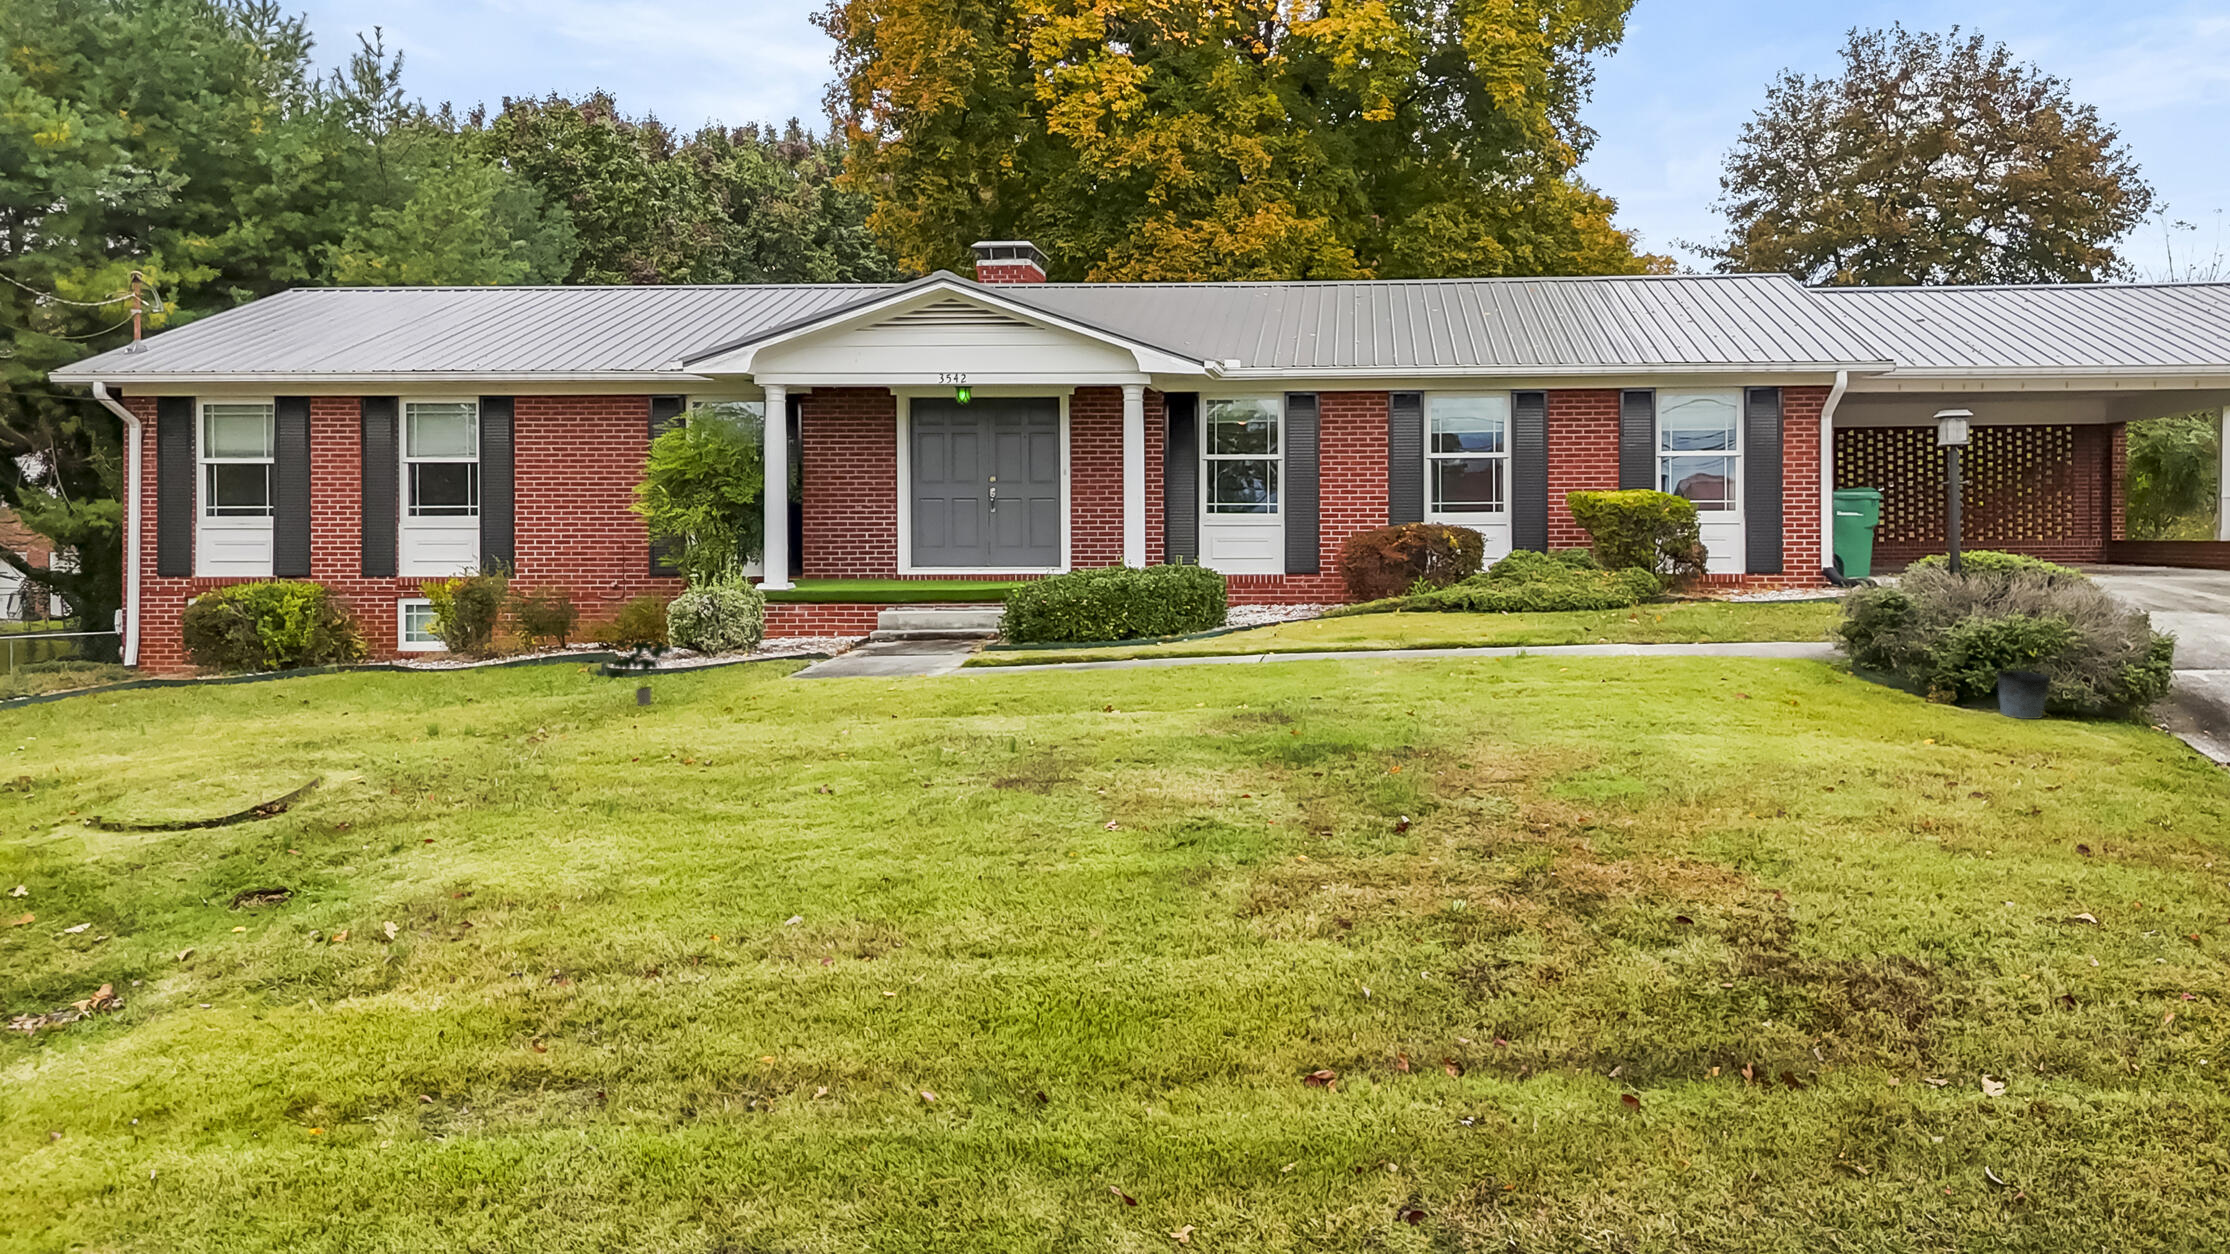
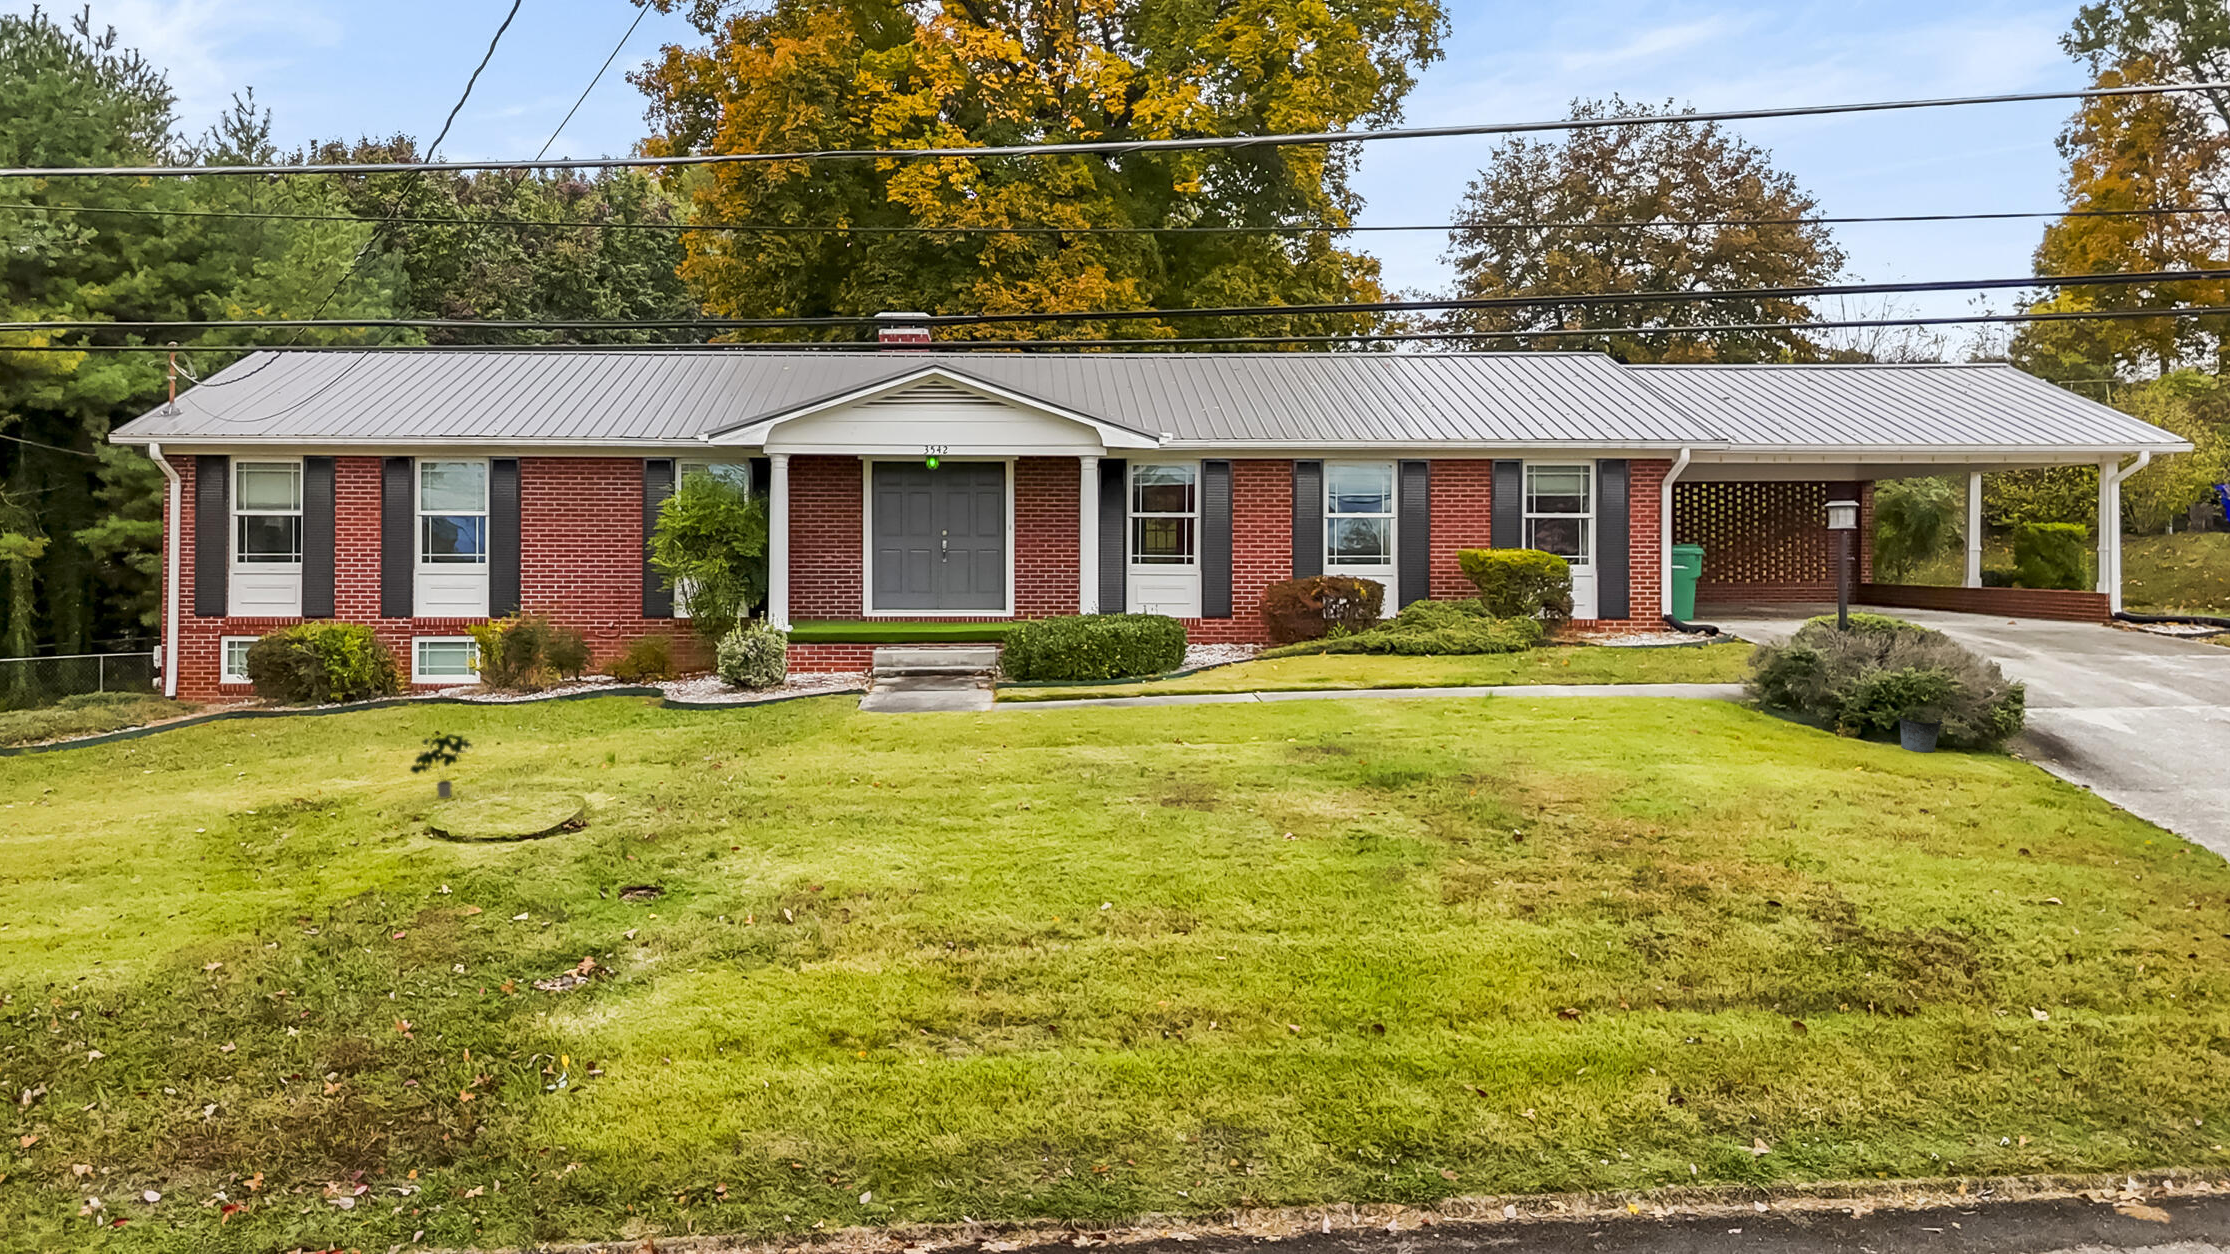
potted plant: present [608,639,673,706] -> present [410,734,472,798]

